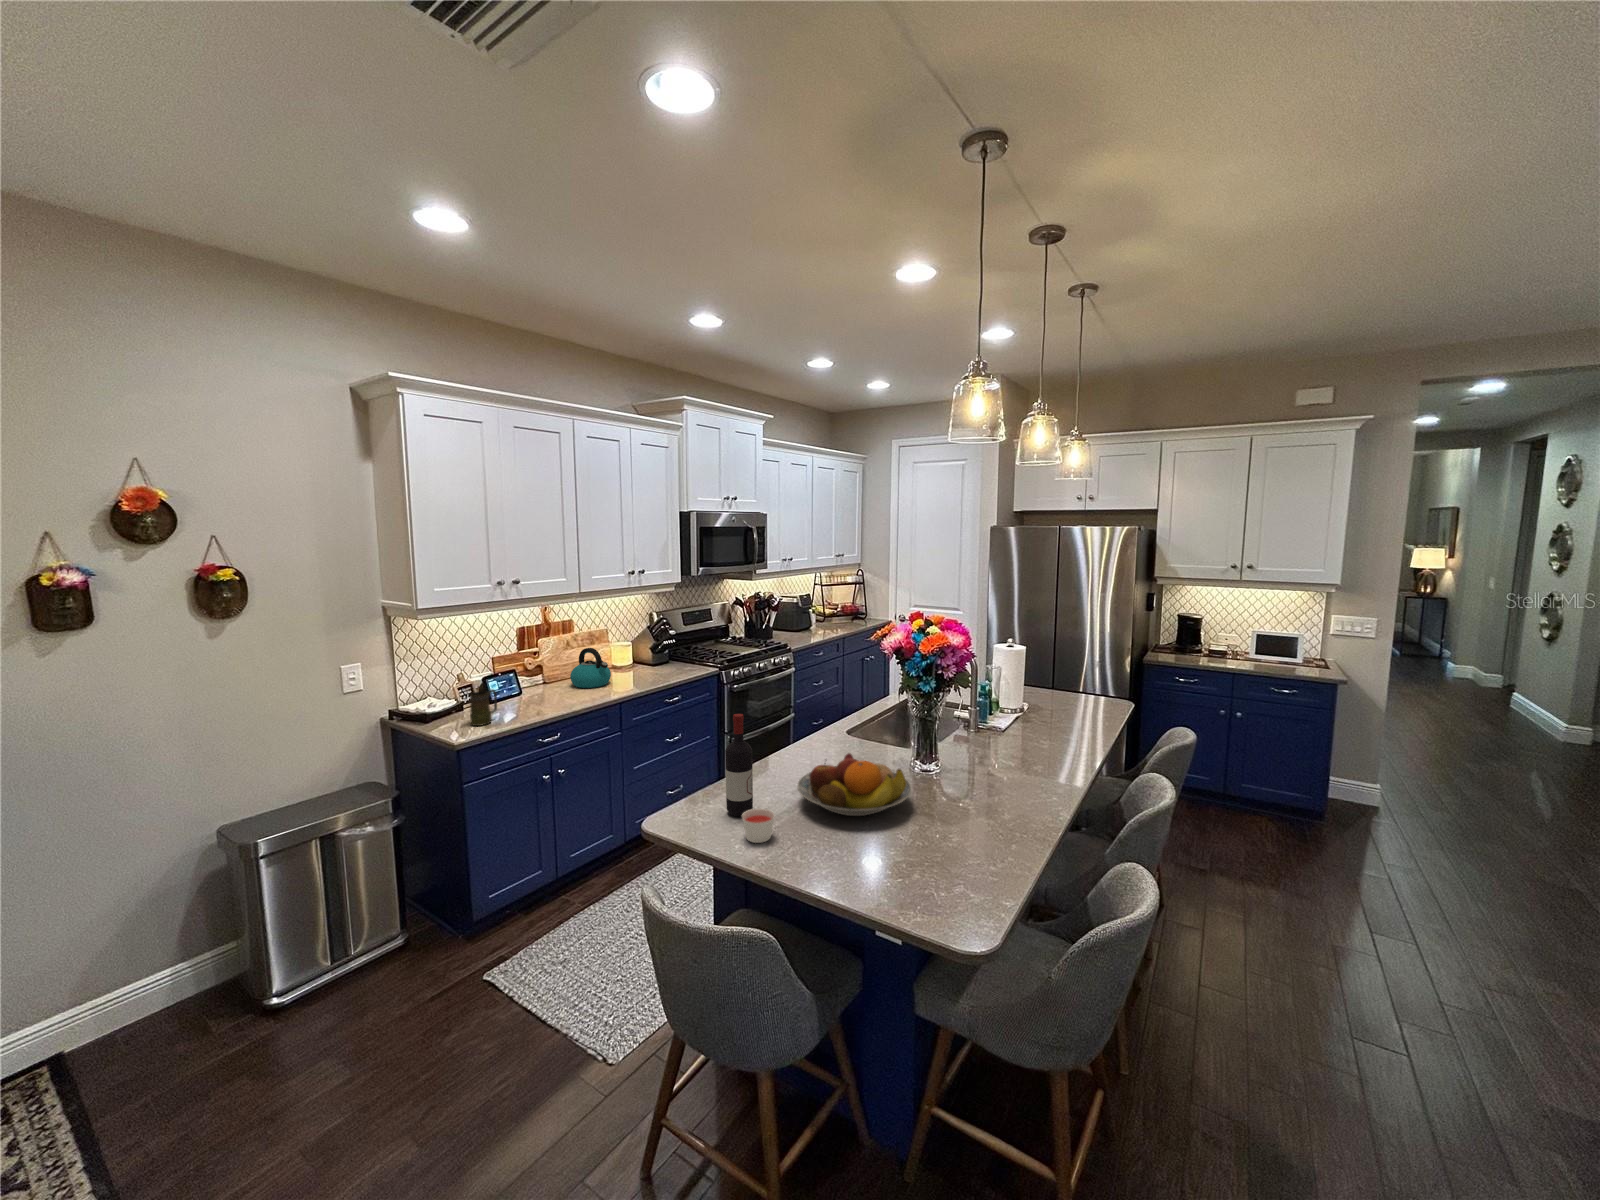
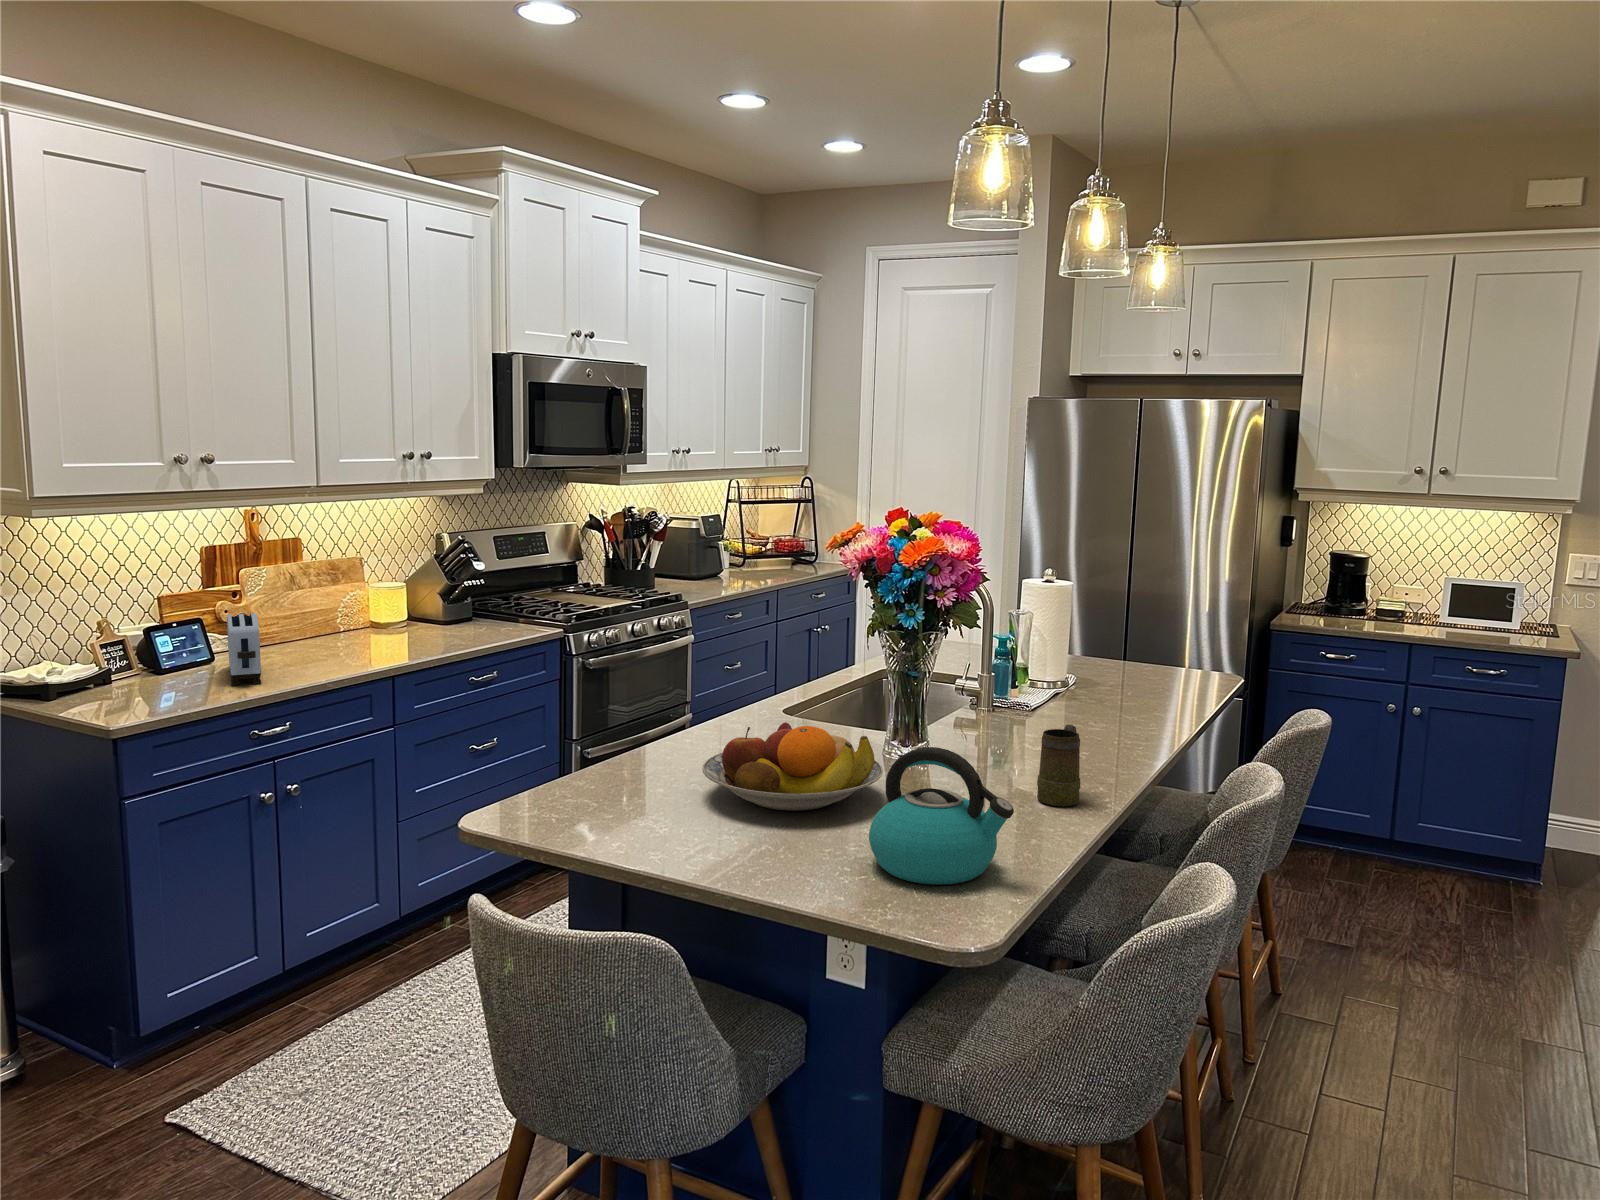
kettle: present [570,648,611,688] -> present [869,747,1014,885]
toaster: none [526,669,545,713] -> present [227,613,261,685]
mug: present [470,689,497,726] -> present [1037,725,1080,806]
wine bottle: present [725,714,753,817] -> none [587,649,631,813]
candle: present [742,809,775,843] -> none [615,794,667,842]

